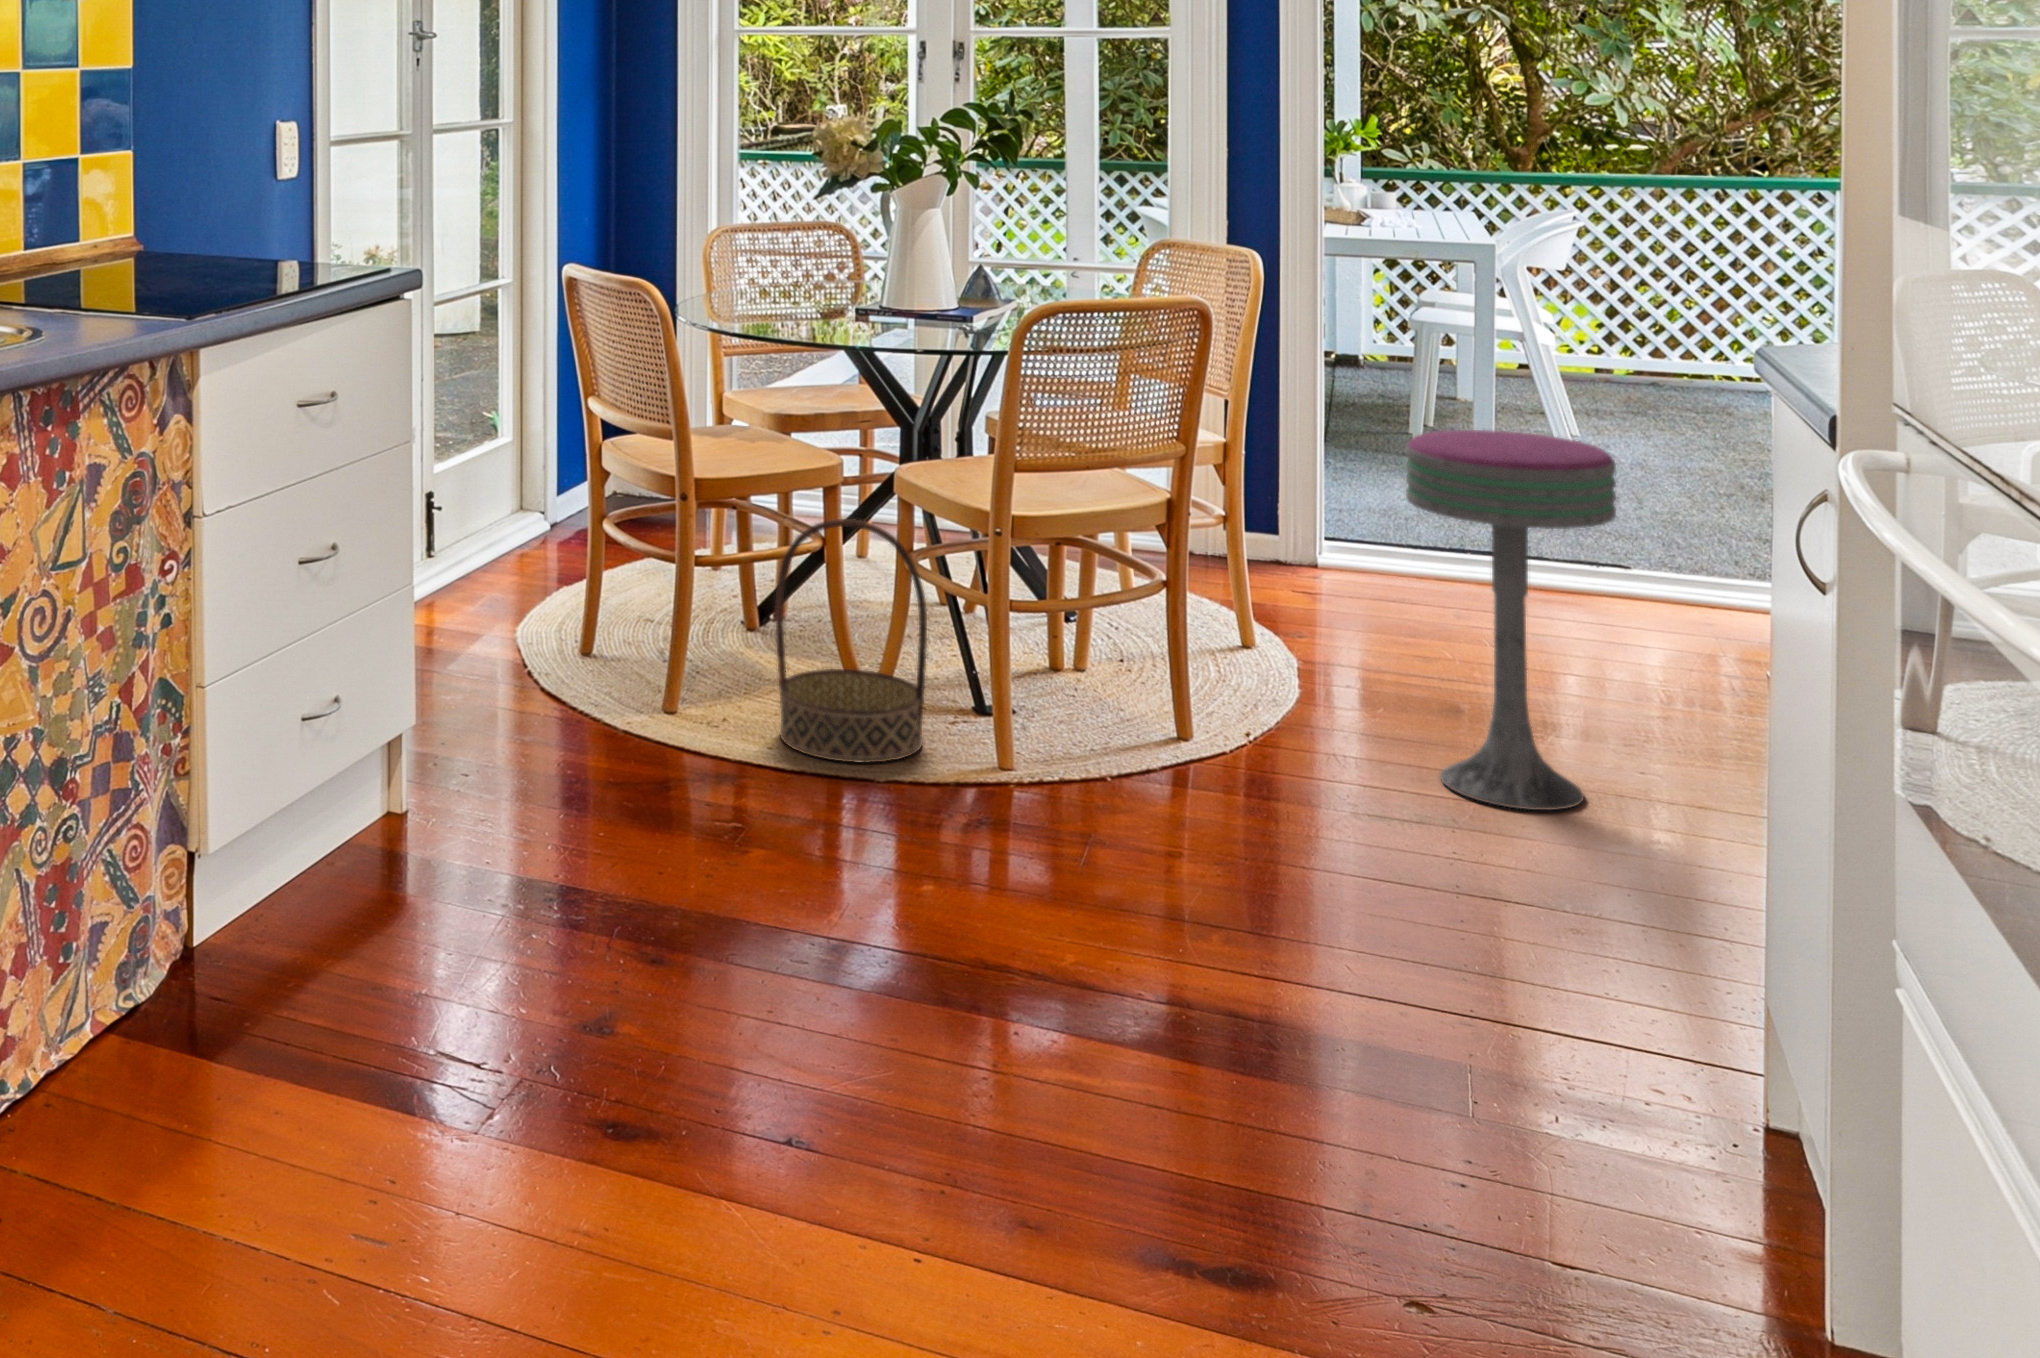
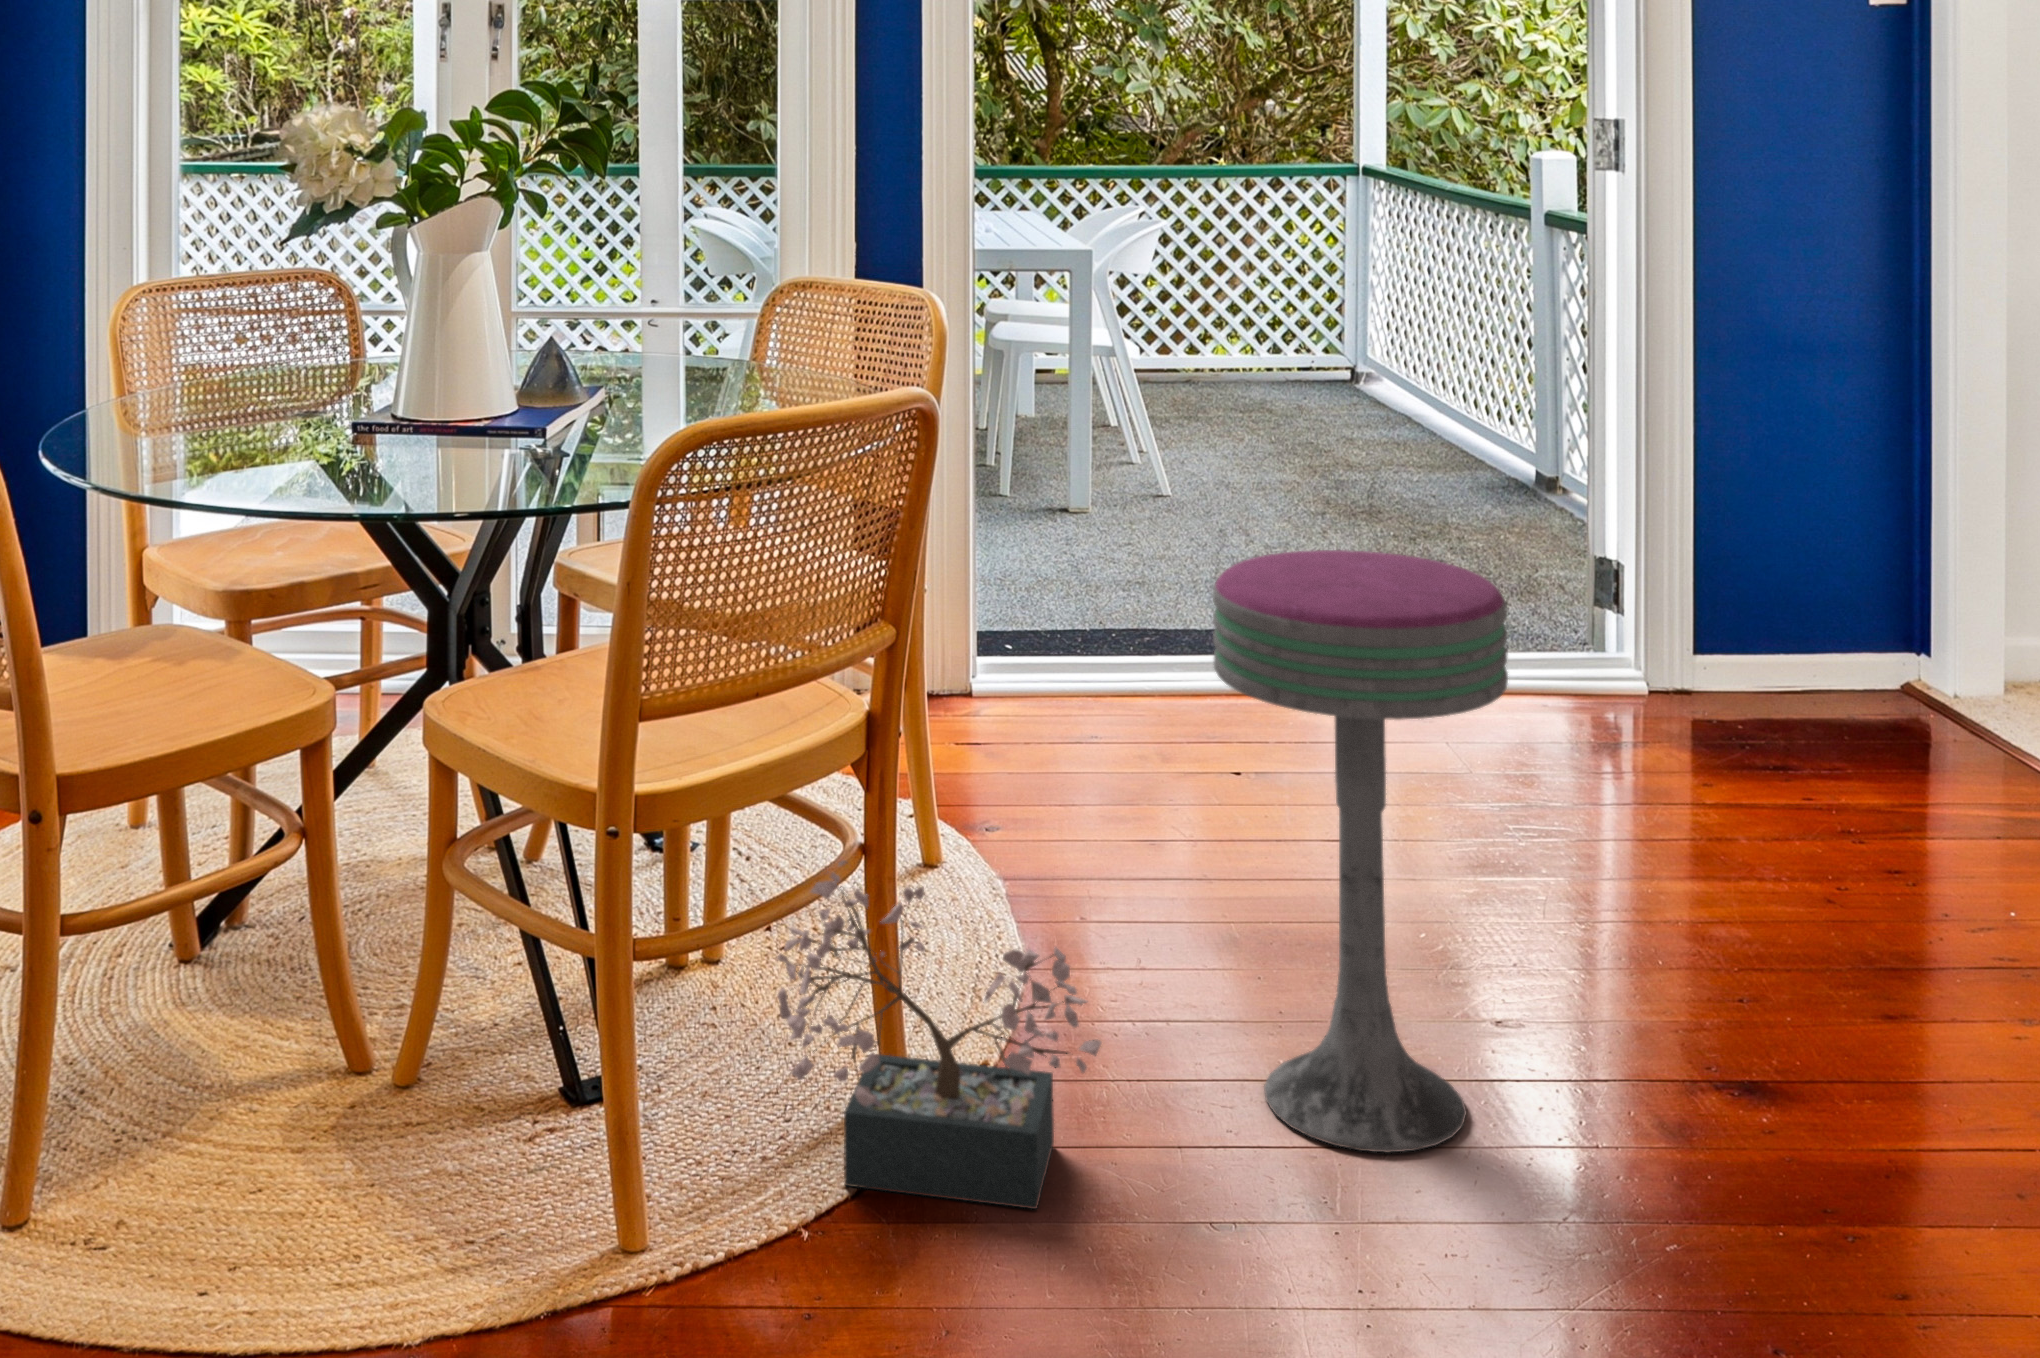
basket: present [775,519,927,763] -> none [211,820,486,1291]
decorative plant: none [1101,589,1309,795] -> present [777,860,1101,1209]

